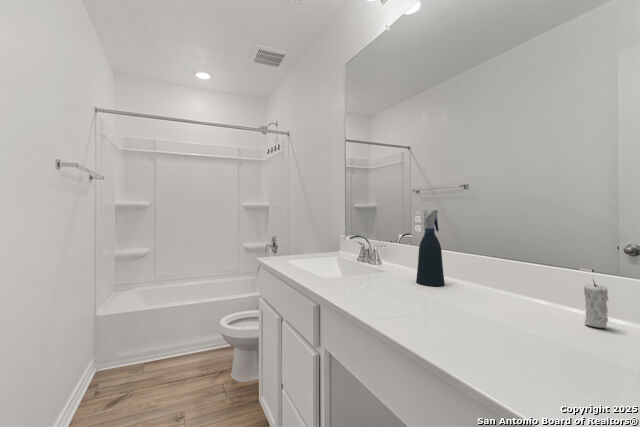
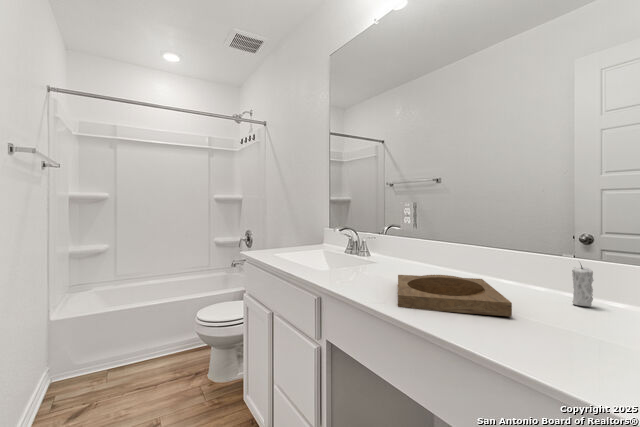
spray bottle: present [416,210,444,286] -> none [410,201,437,275]
tray: none [386,286,505,336] -> present [398,275,512,316]

